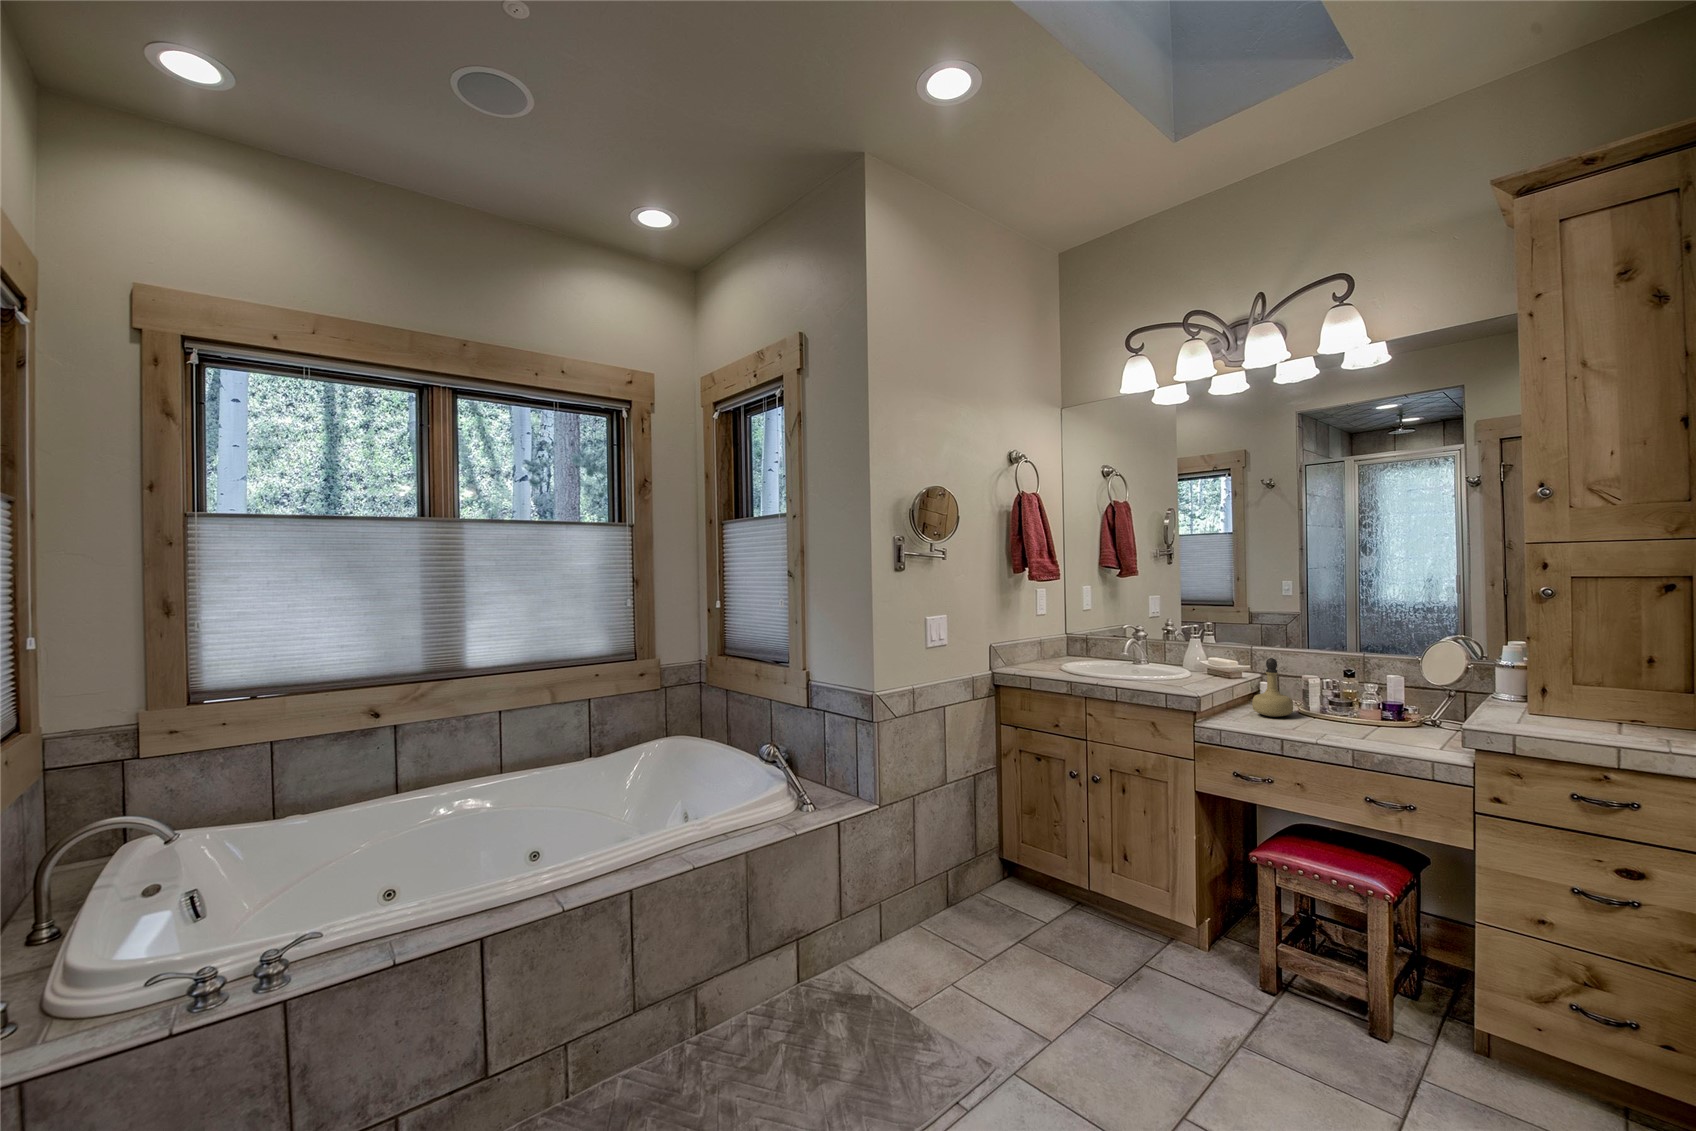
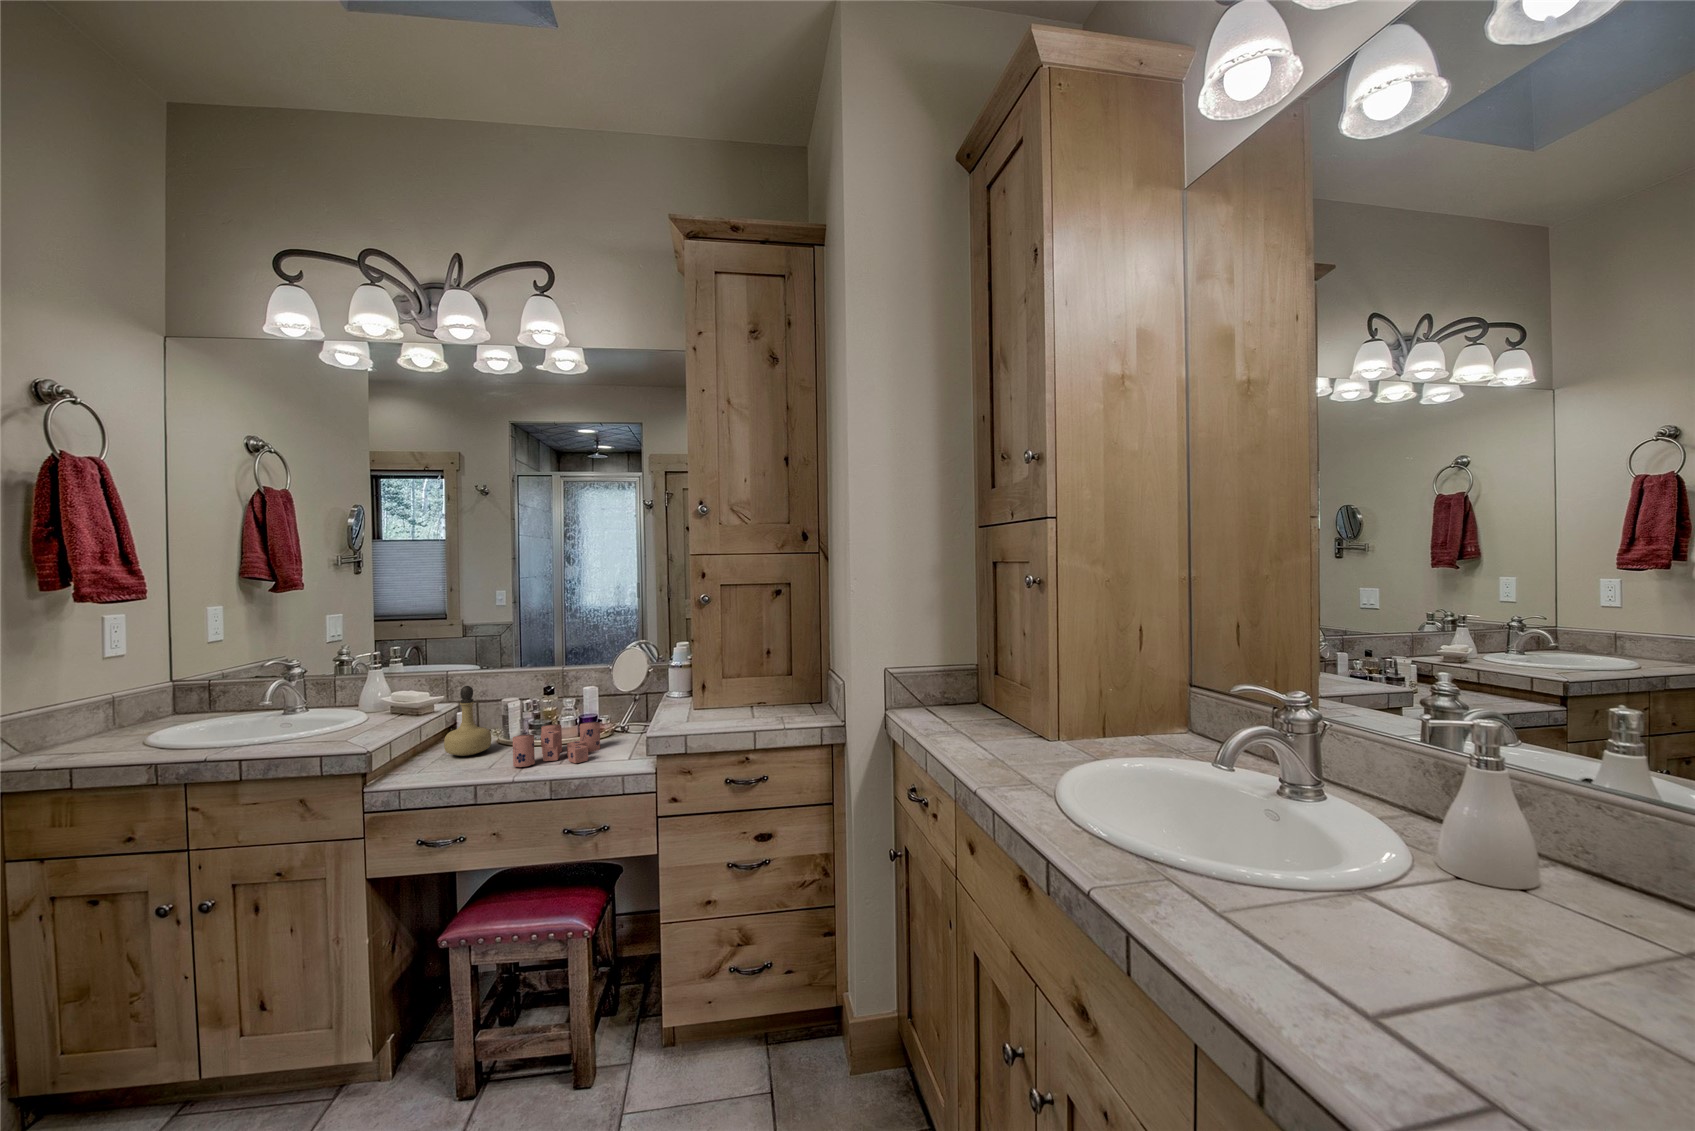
candle: none [1315,703,1405,741] -> present [513,722,600,767]

